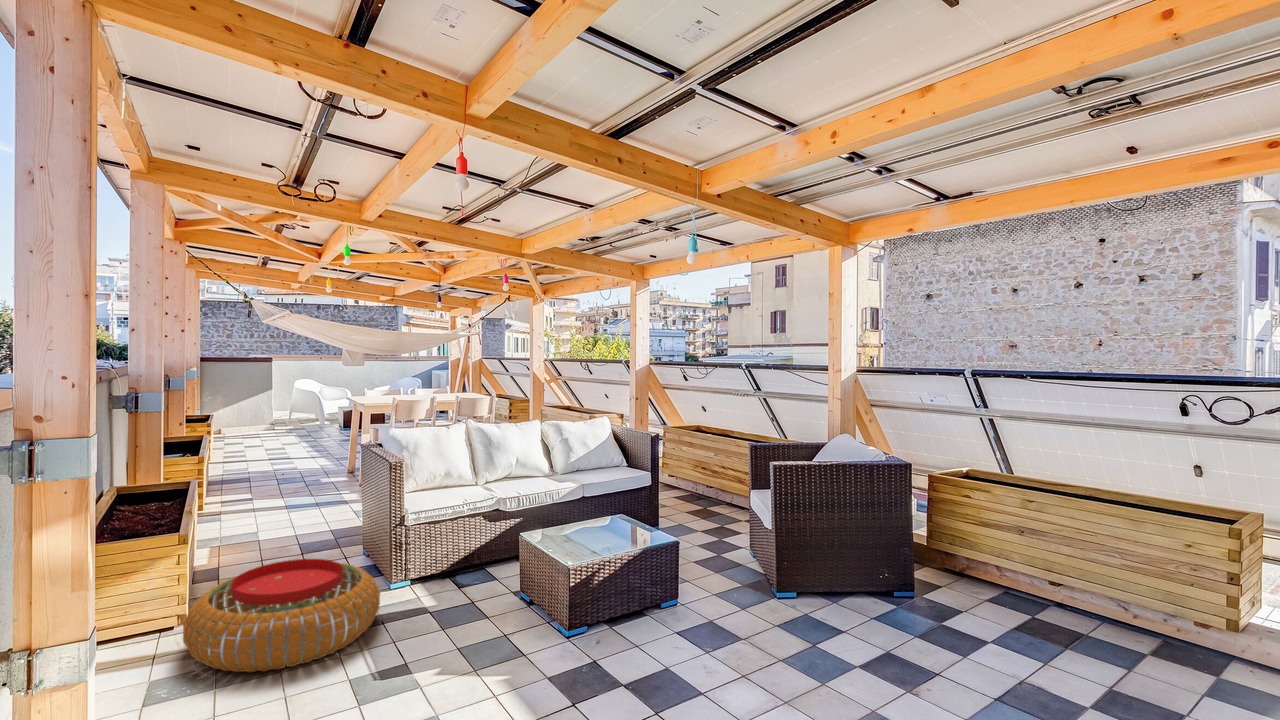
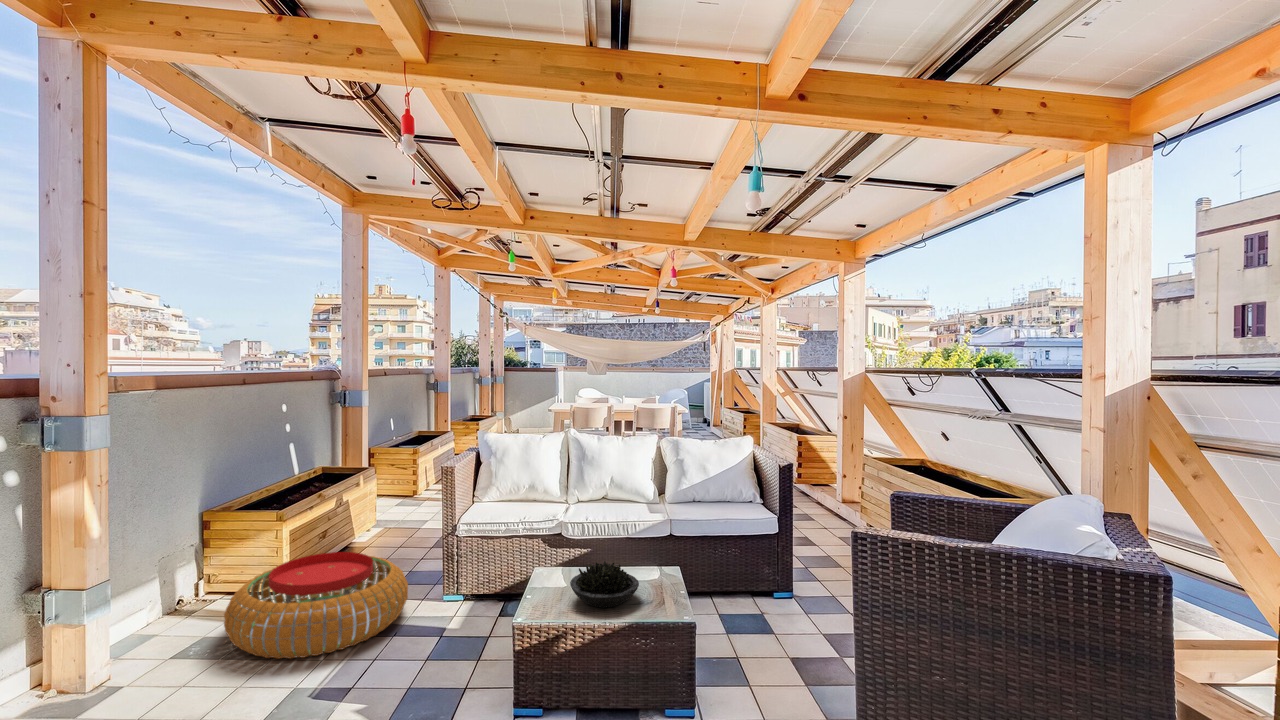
succulent plant: none [579,512,631,545] -> present [570,561,639,608]

